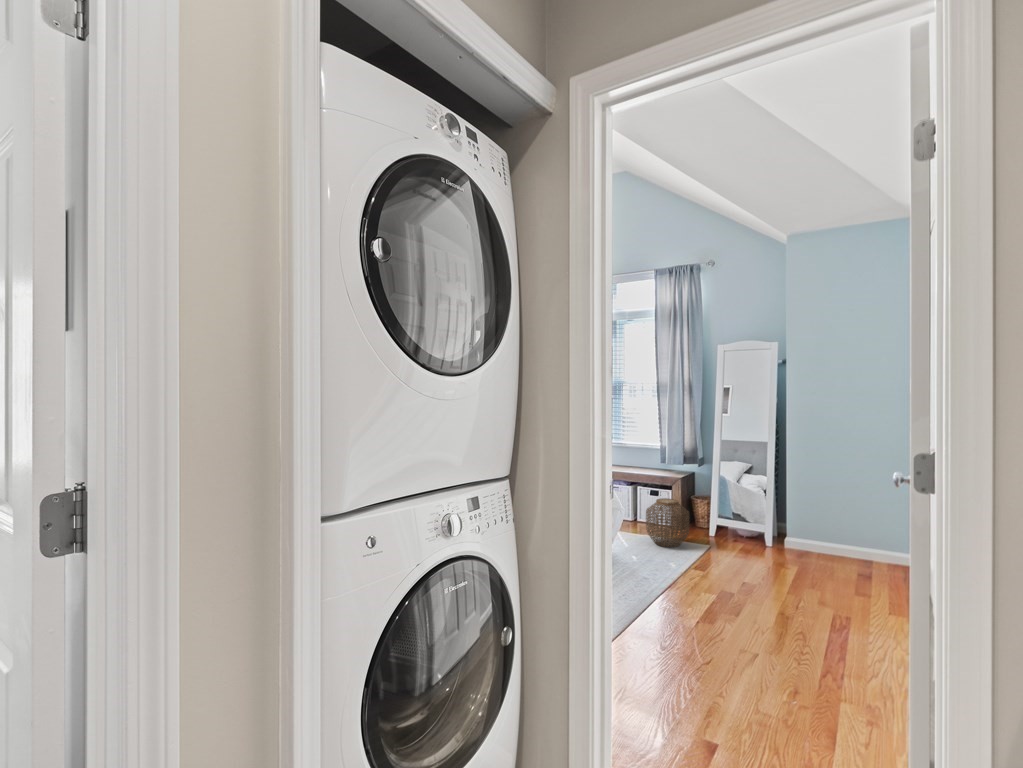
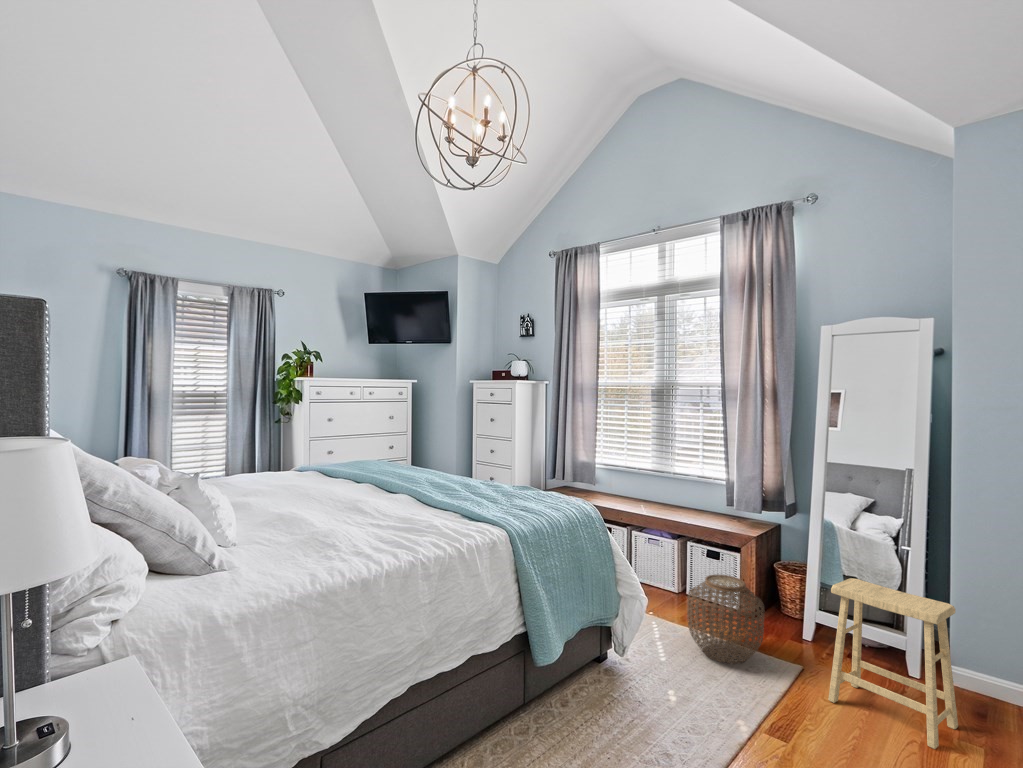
footstool: none [724,491,786,567] -> present [828,578,958,749]

